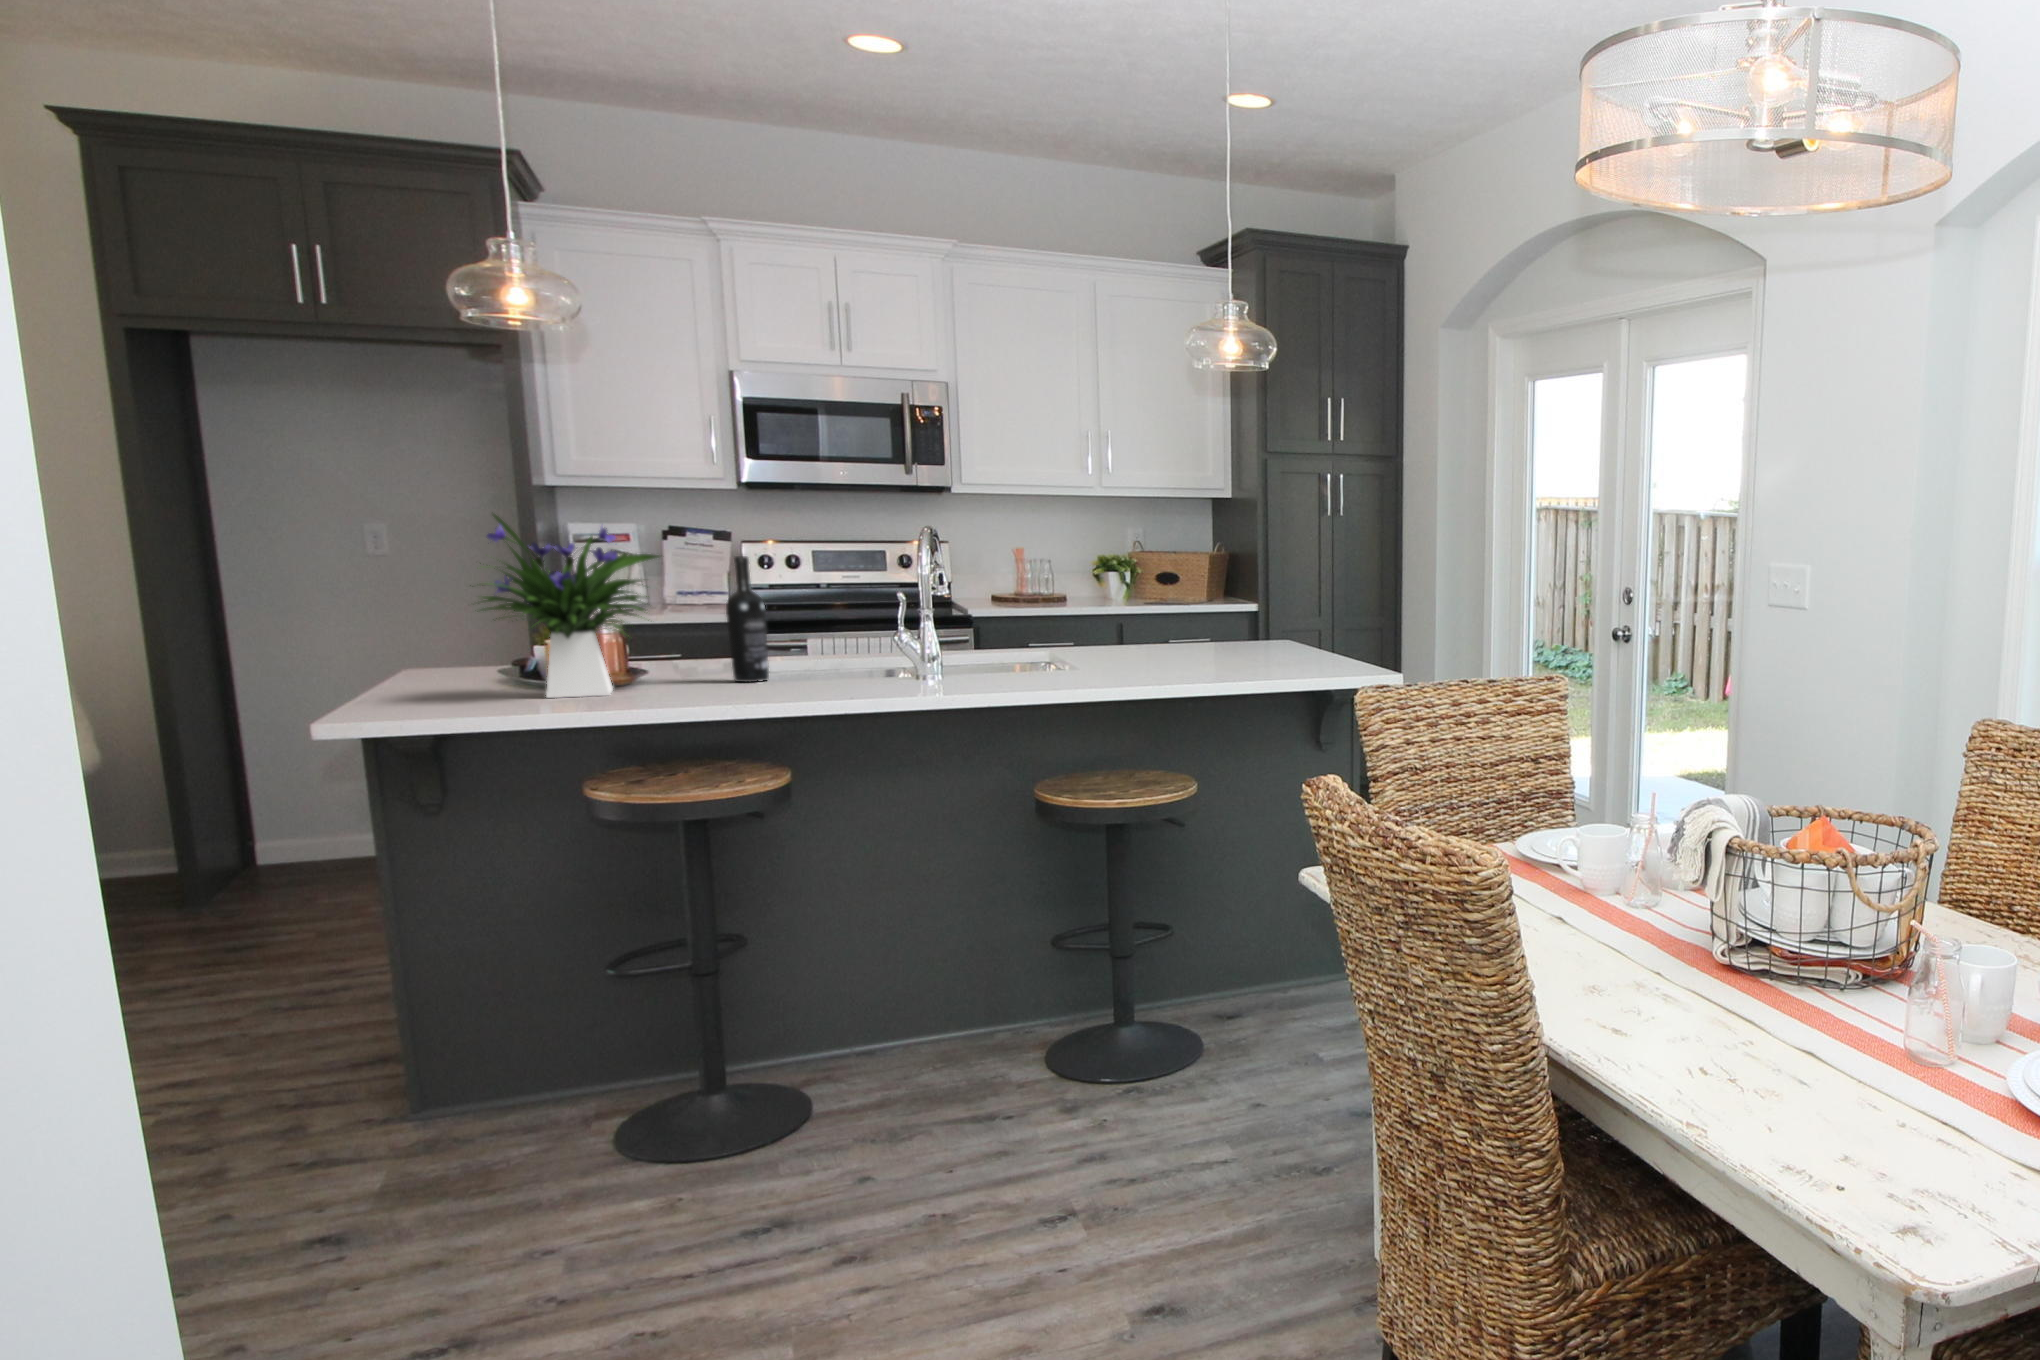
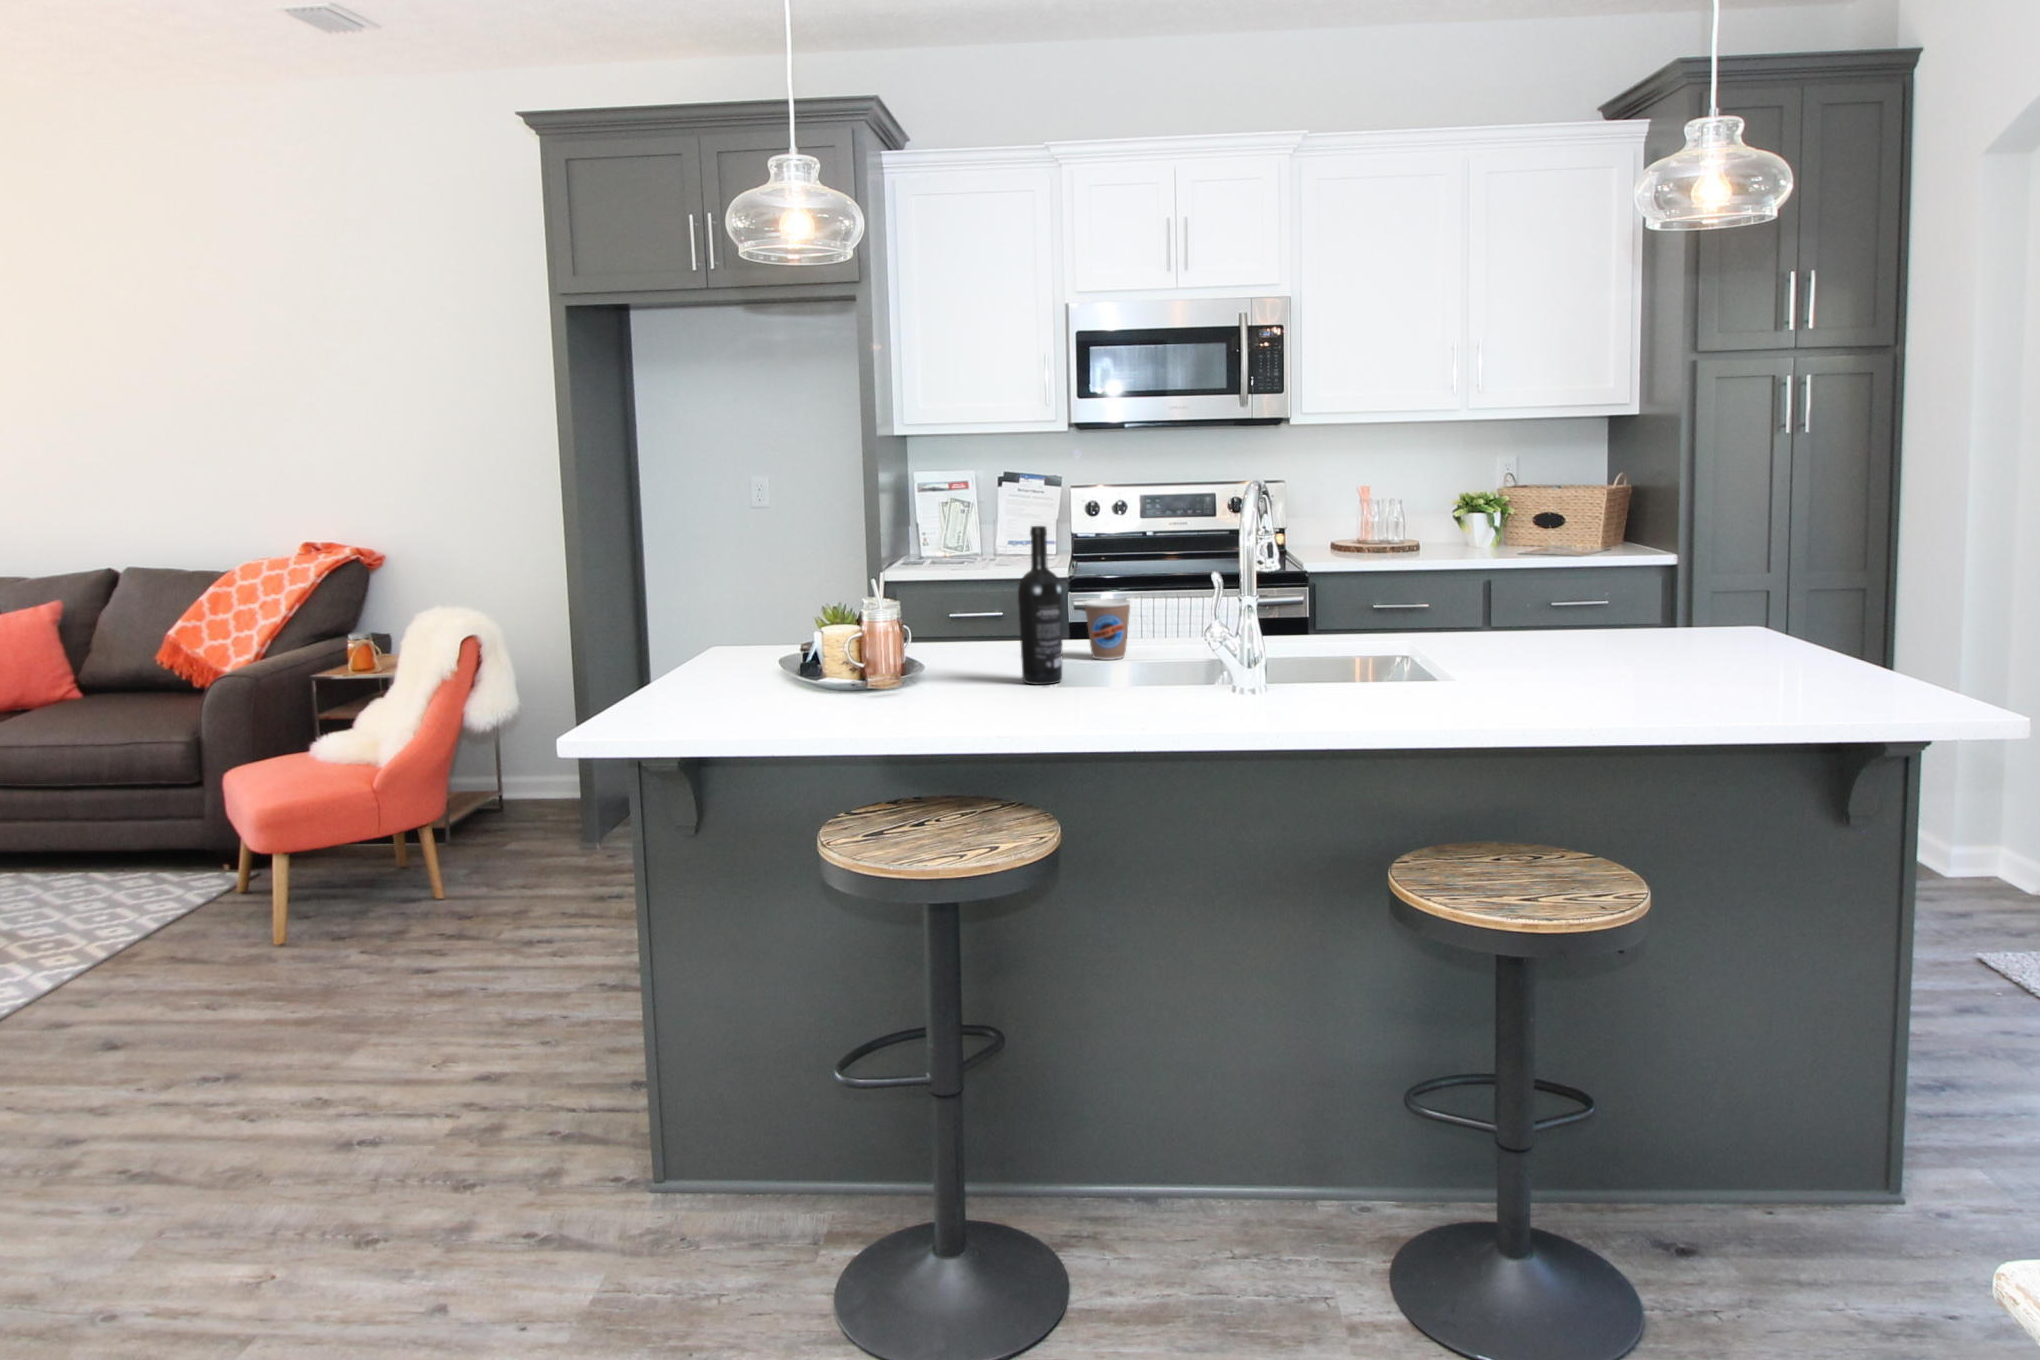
flower arrangement: present [470,515,659,698] -> none [748,484,951,704]
coffee cup: none [780,621,823,669] -> present [1084,599,1131,660]

